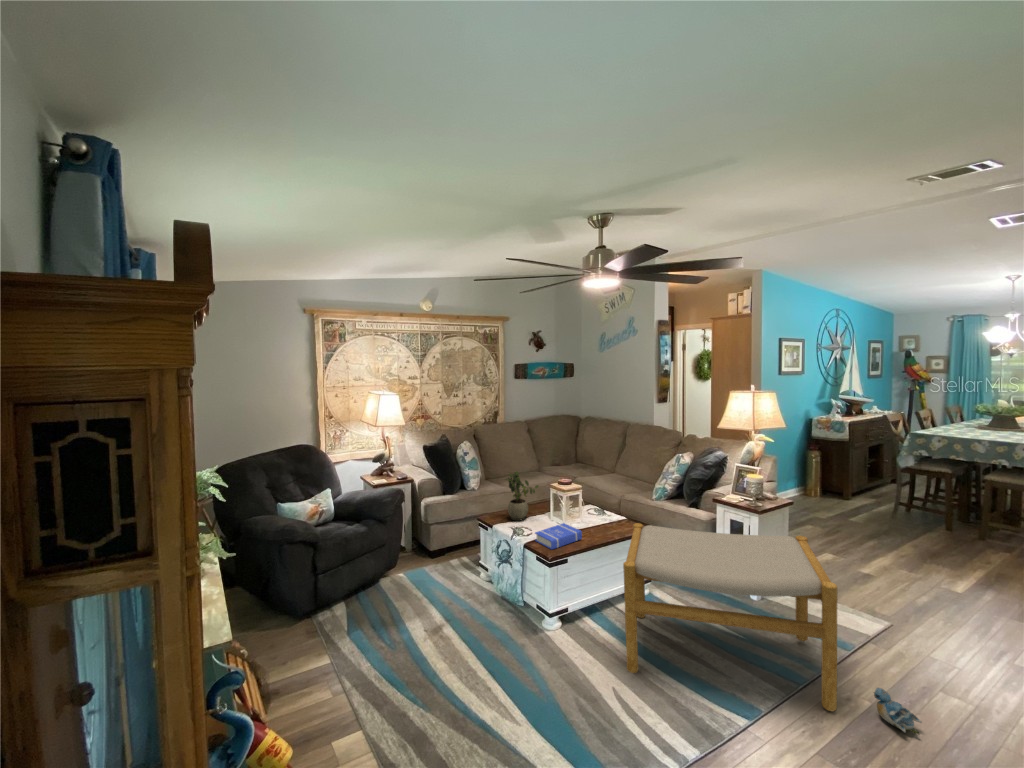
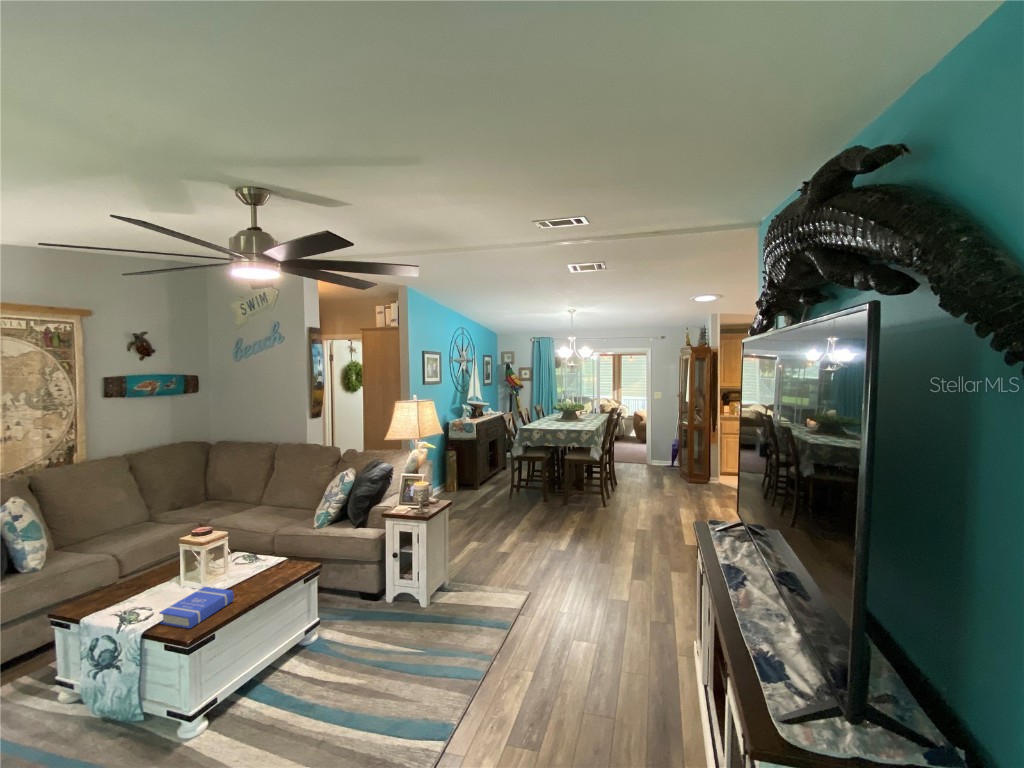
potted plant: present [506,471,539,521] -> none [101,531,162,602]
footstool: present [623,523,838,711] -> none [299,535,504,747]
plush toy: present [874,688,922,734] -> none [527,651,558,682]

